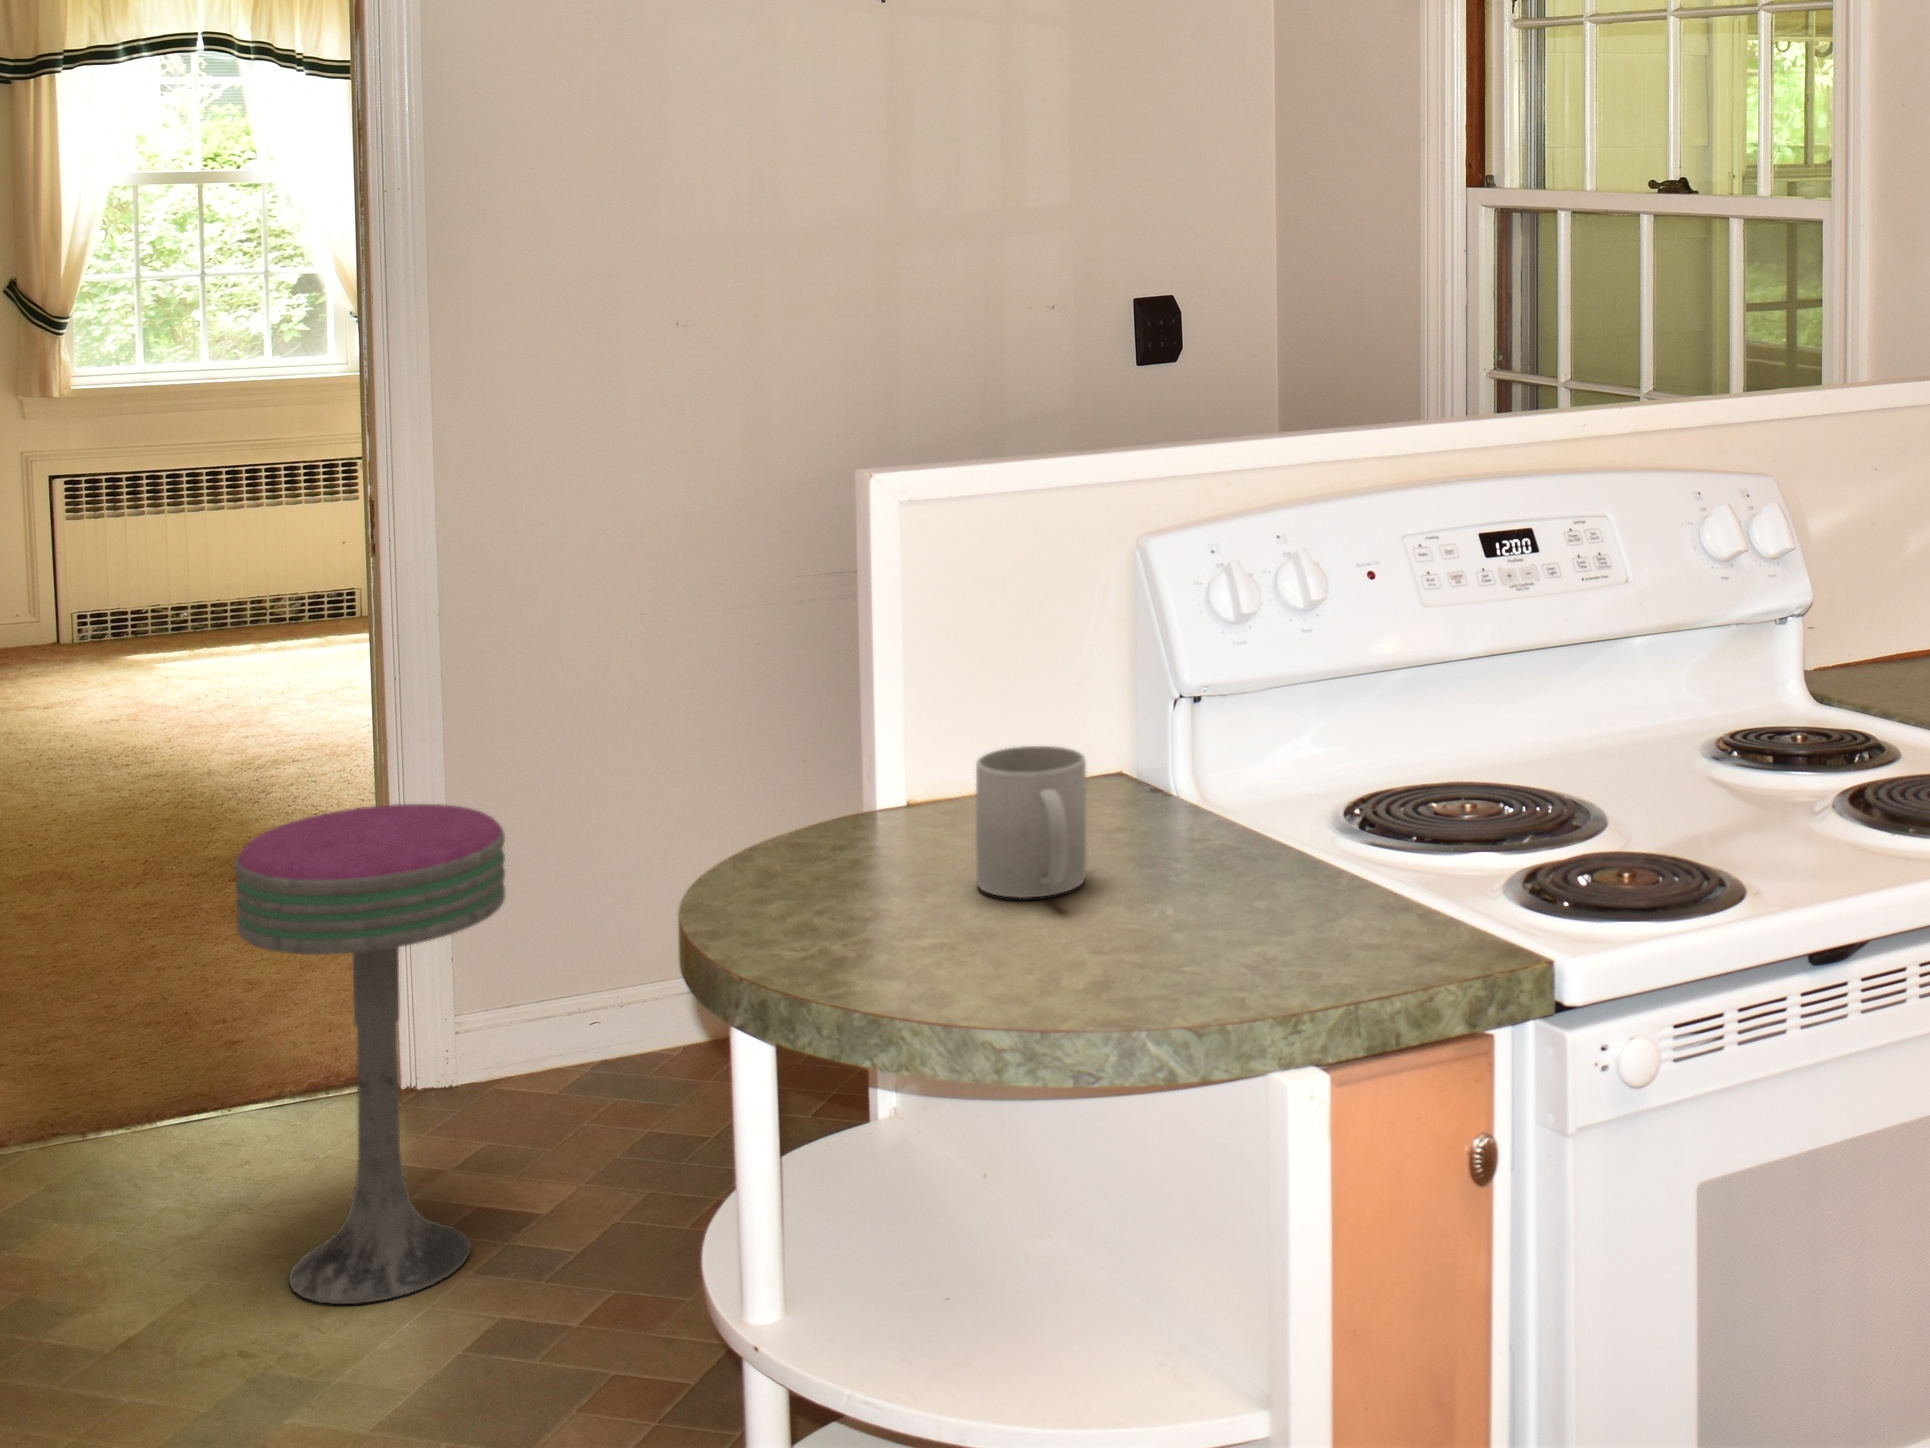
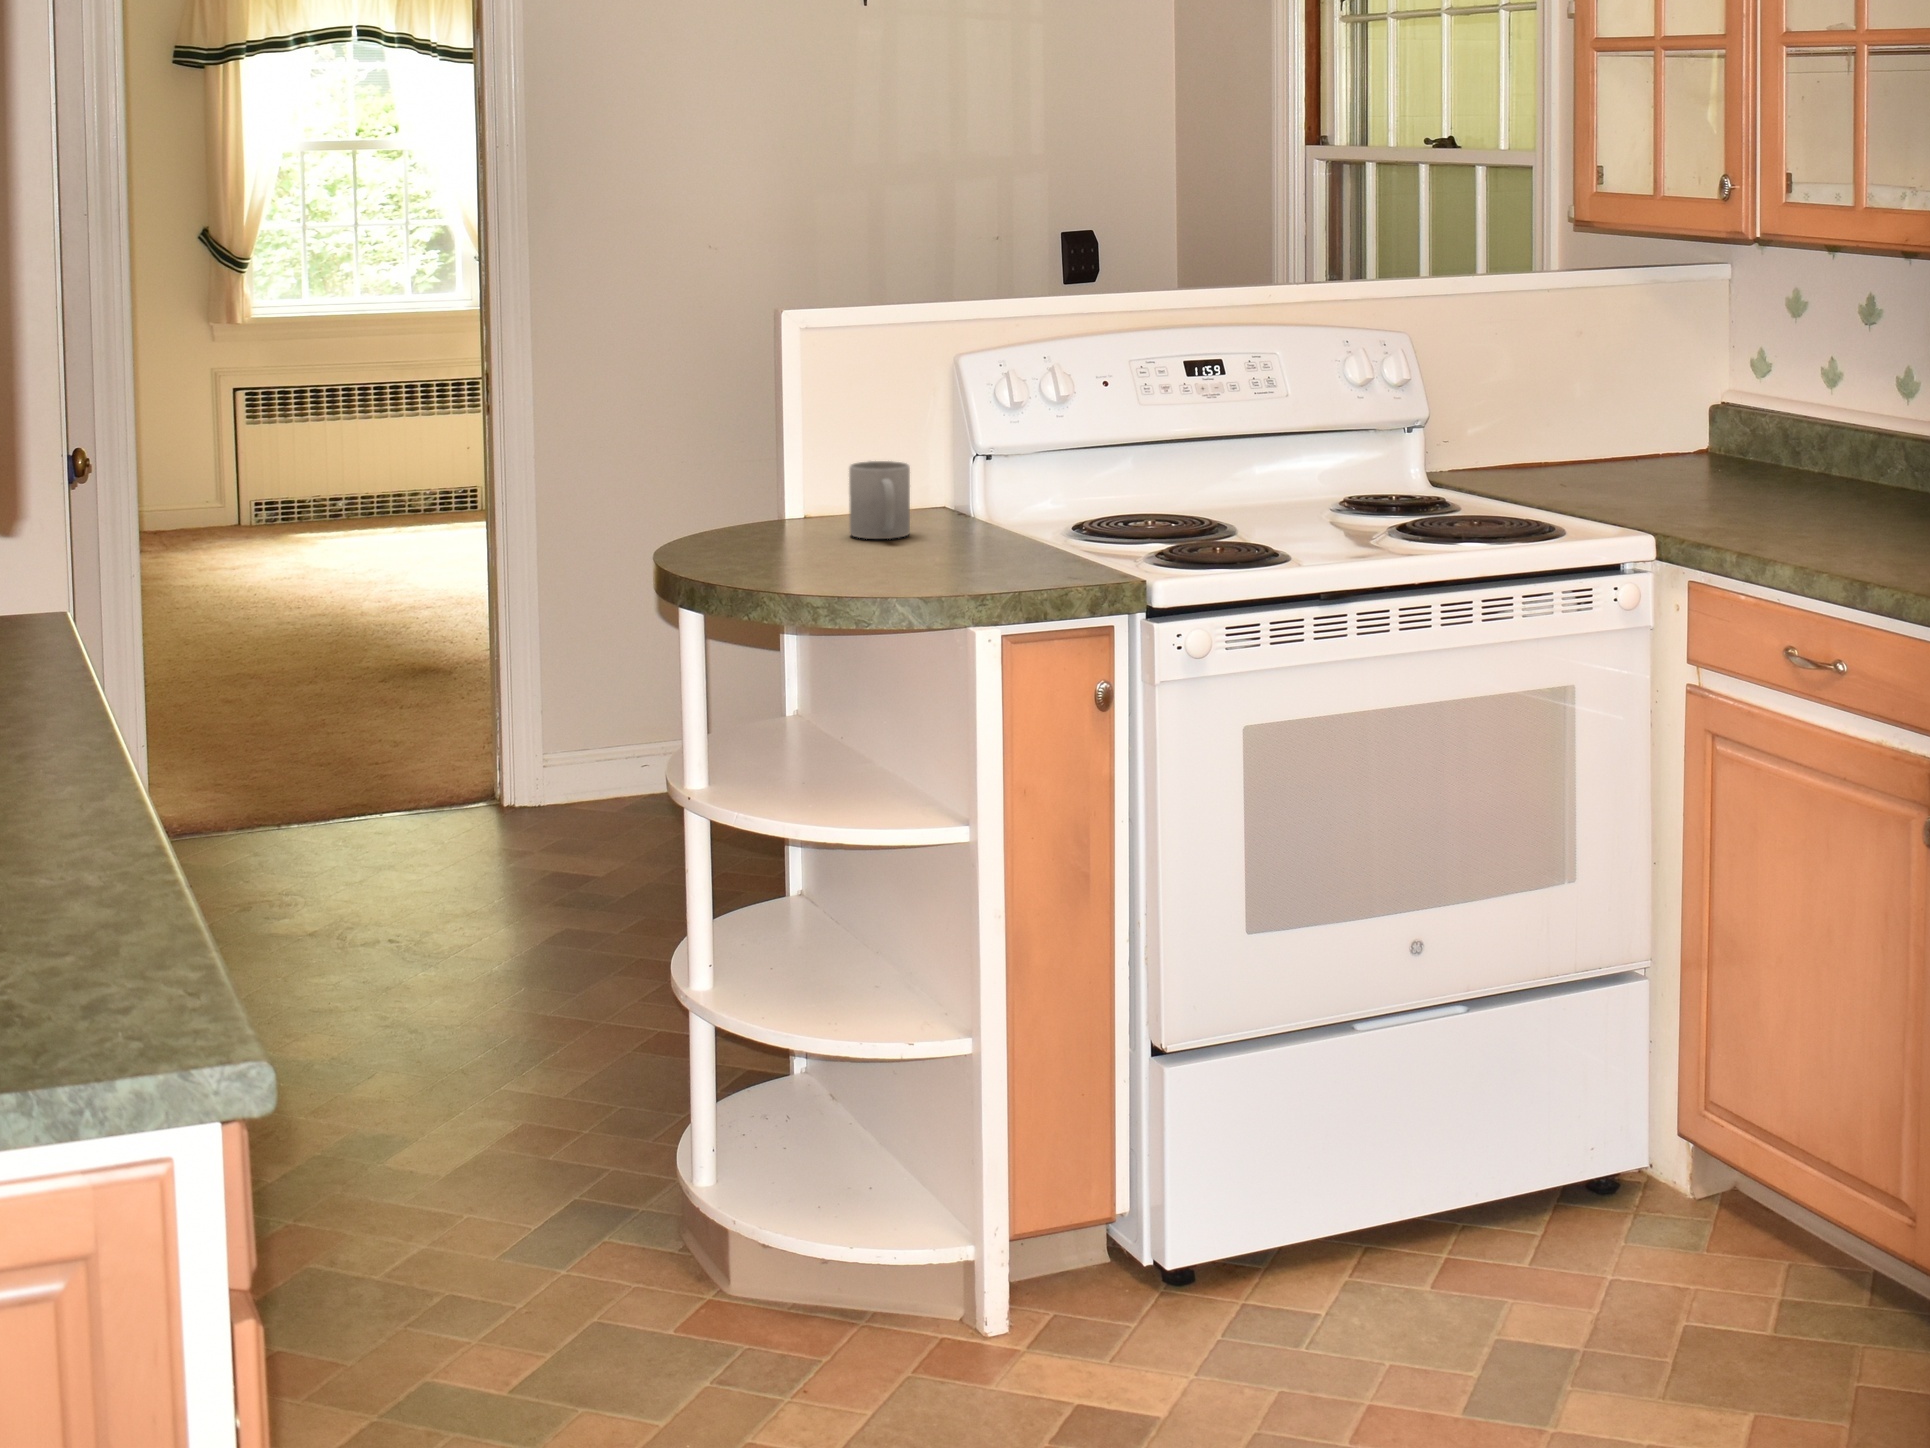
bar stool: present [235,804,505,1304] -> none [426,571,592,891]

